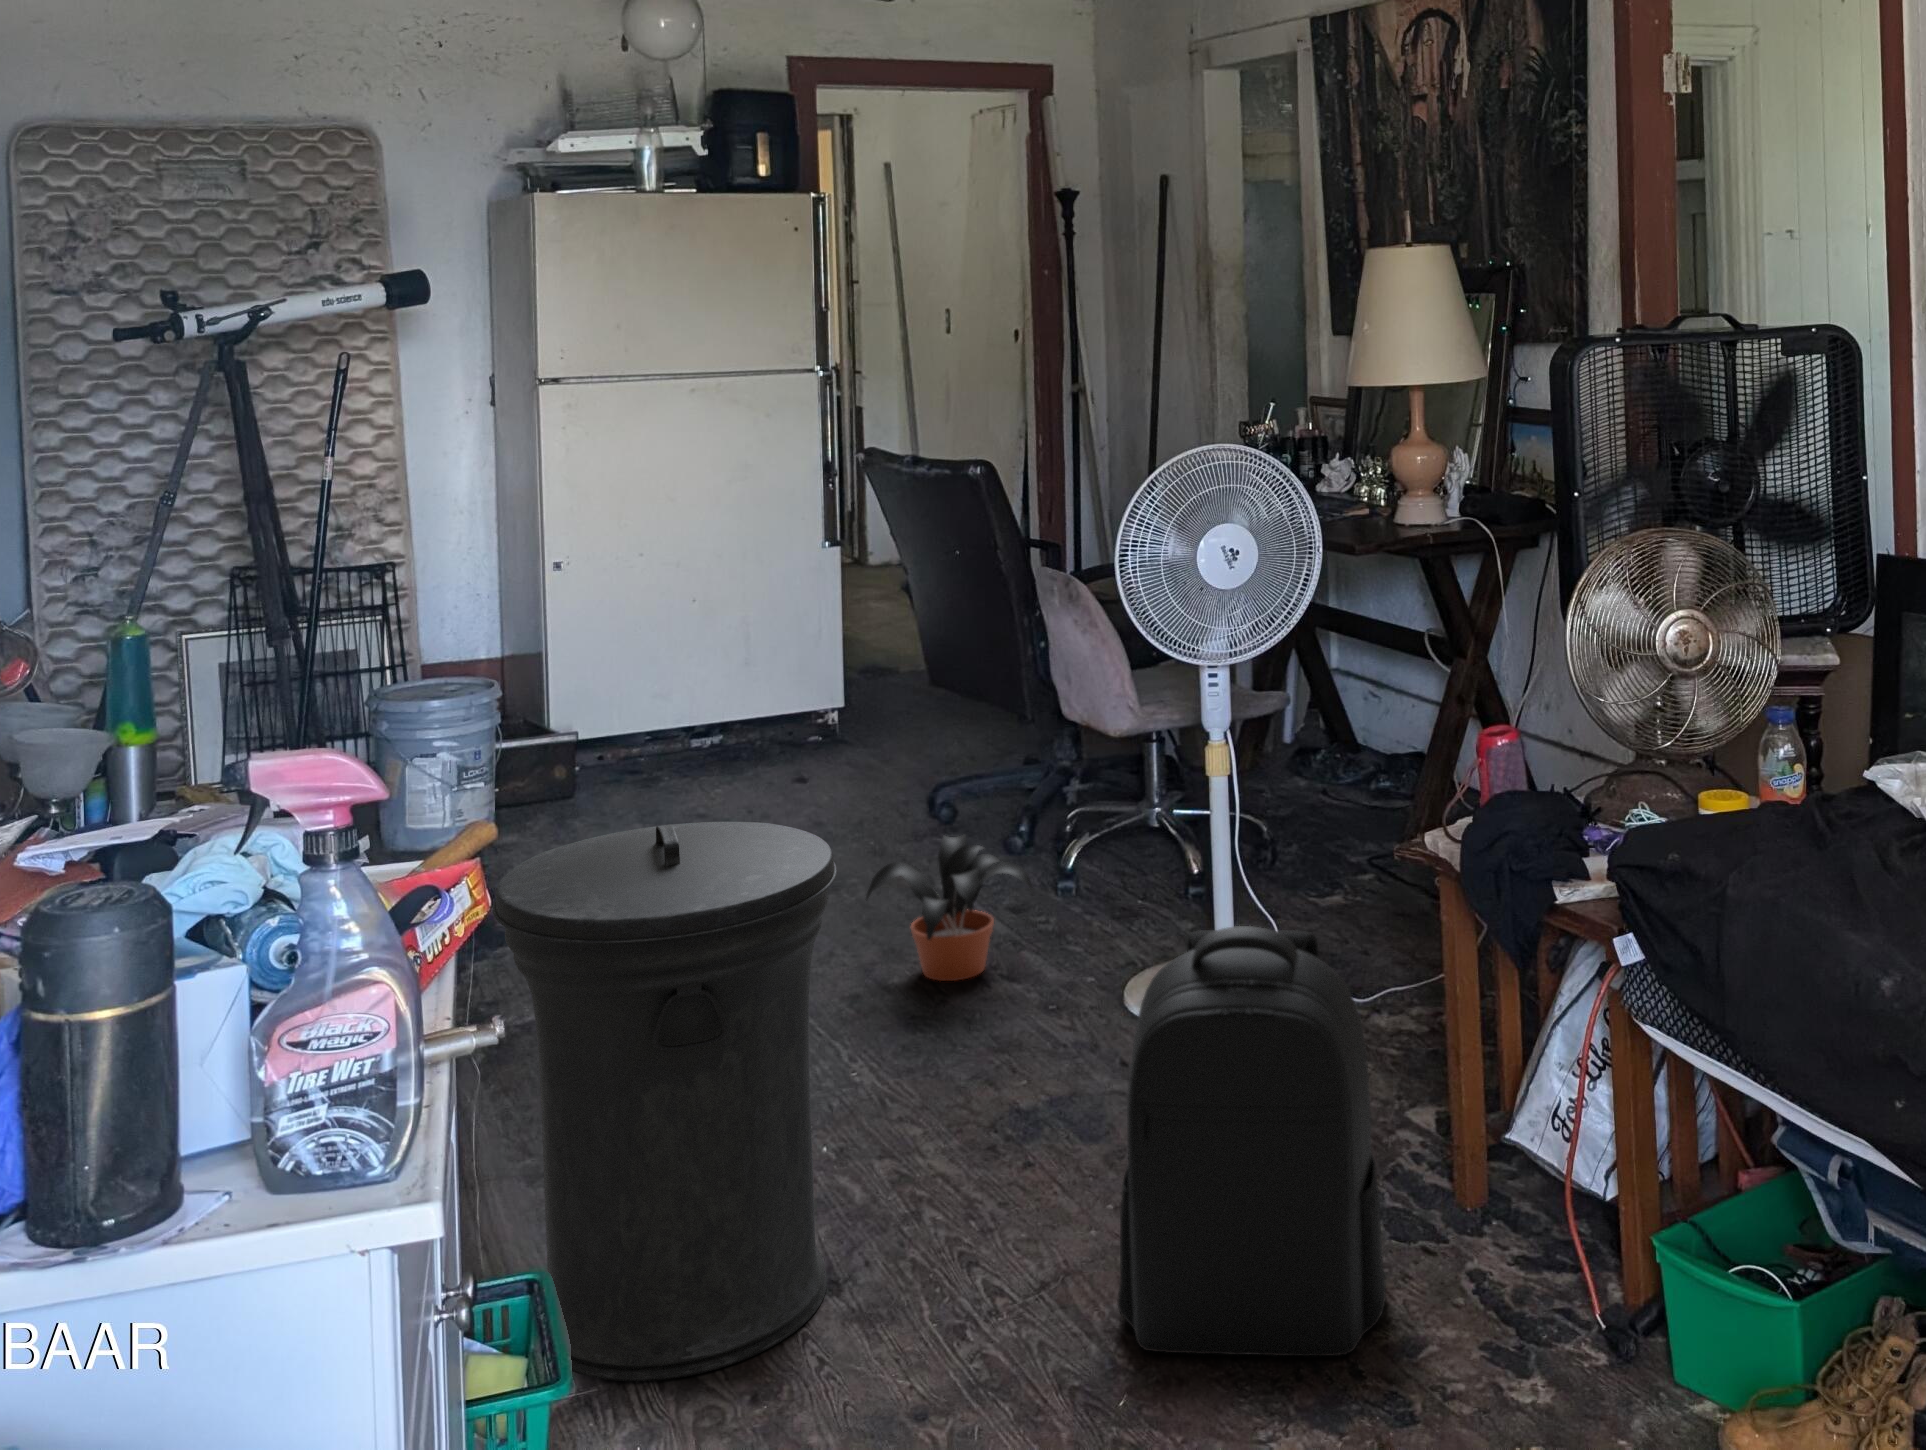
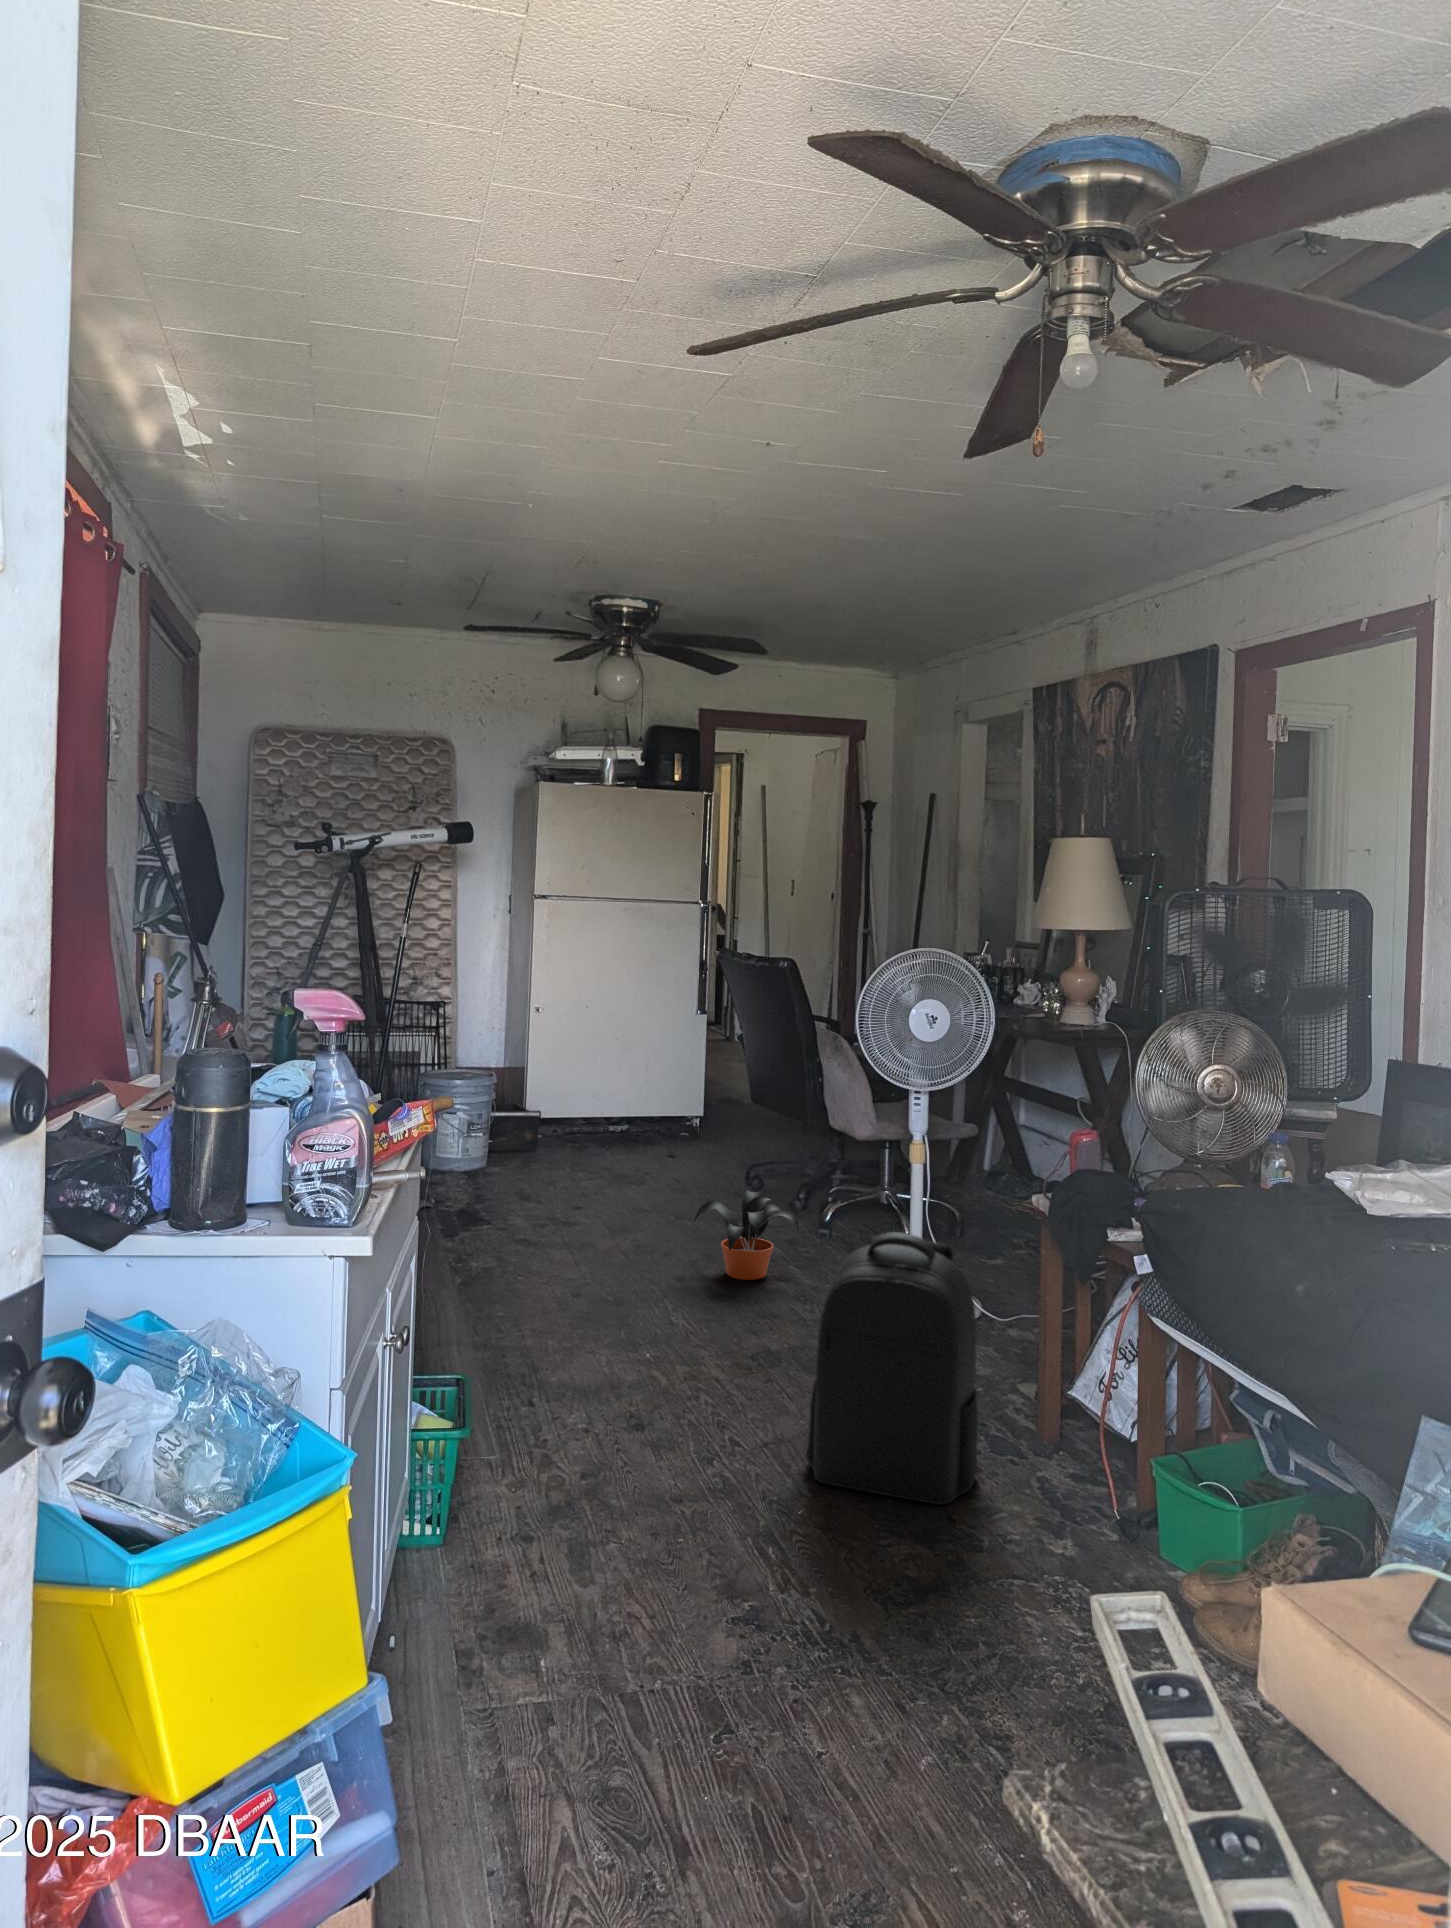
trash can: present [493,822,837,1381] -> none [462,1133,660,1452]

